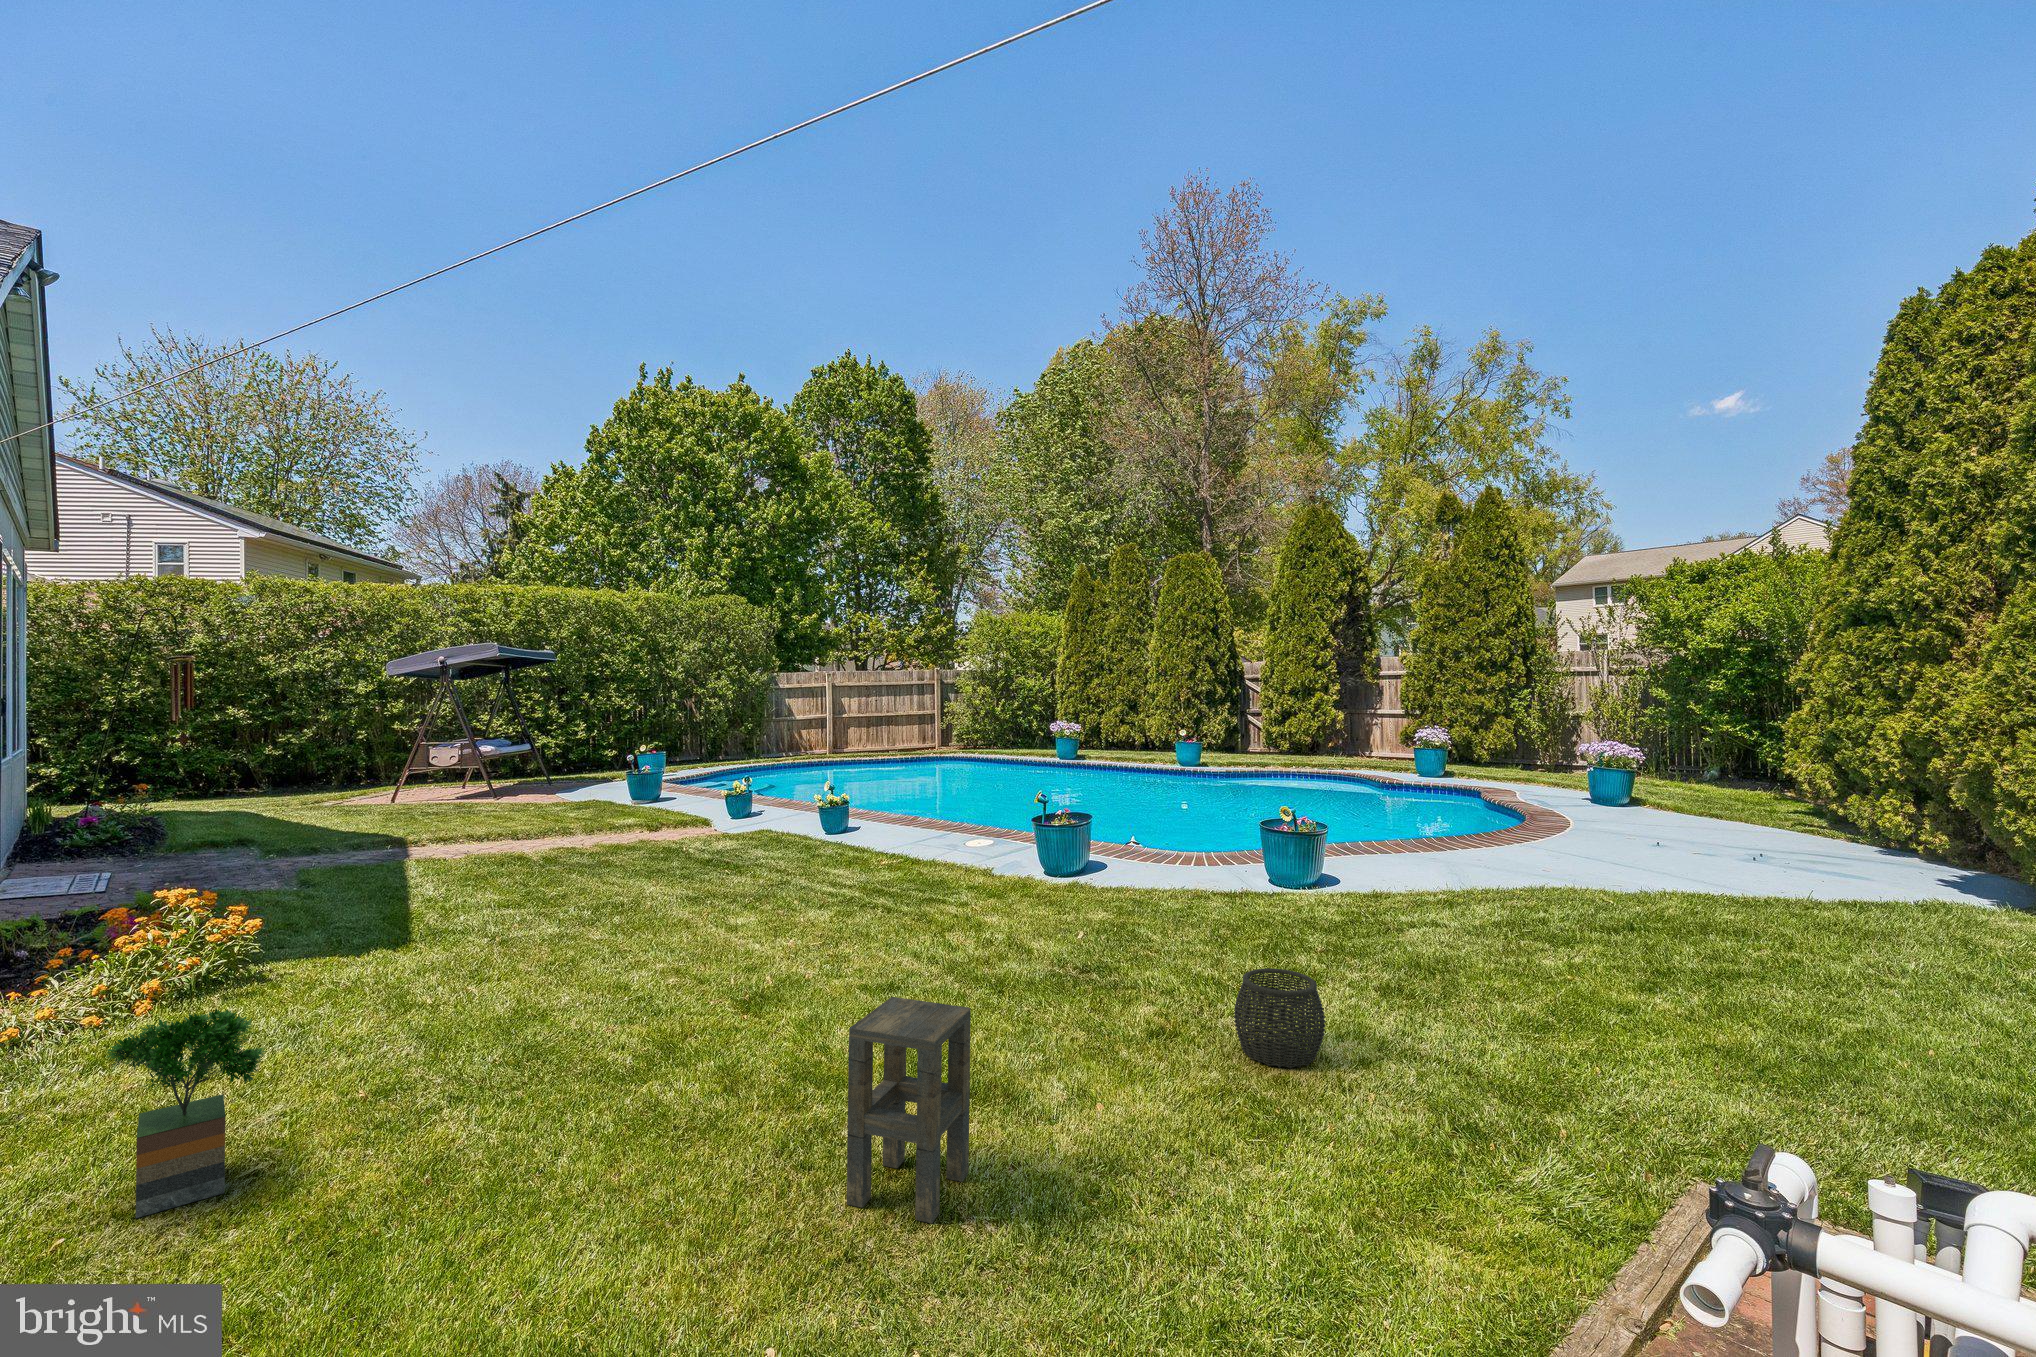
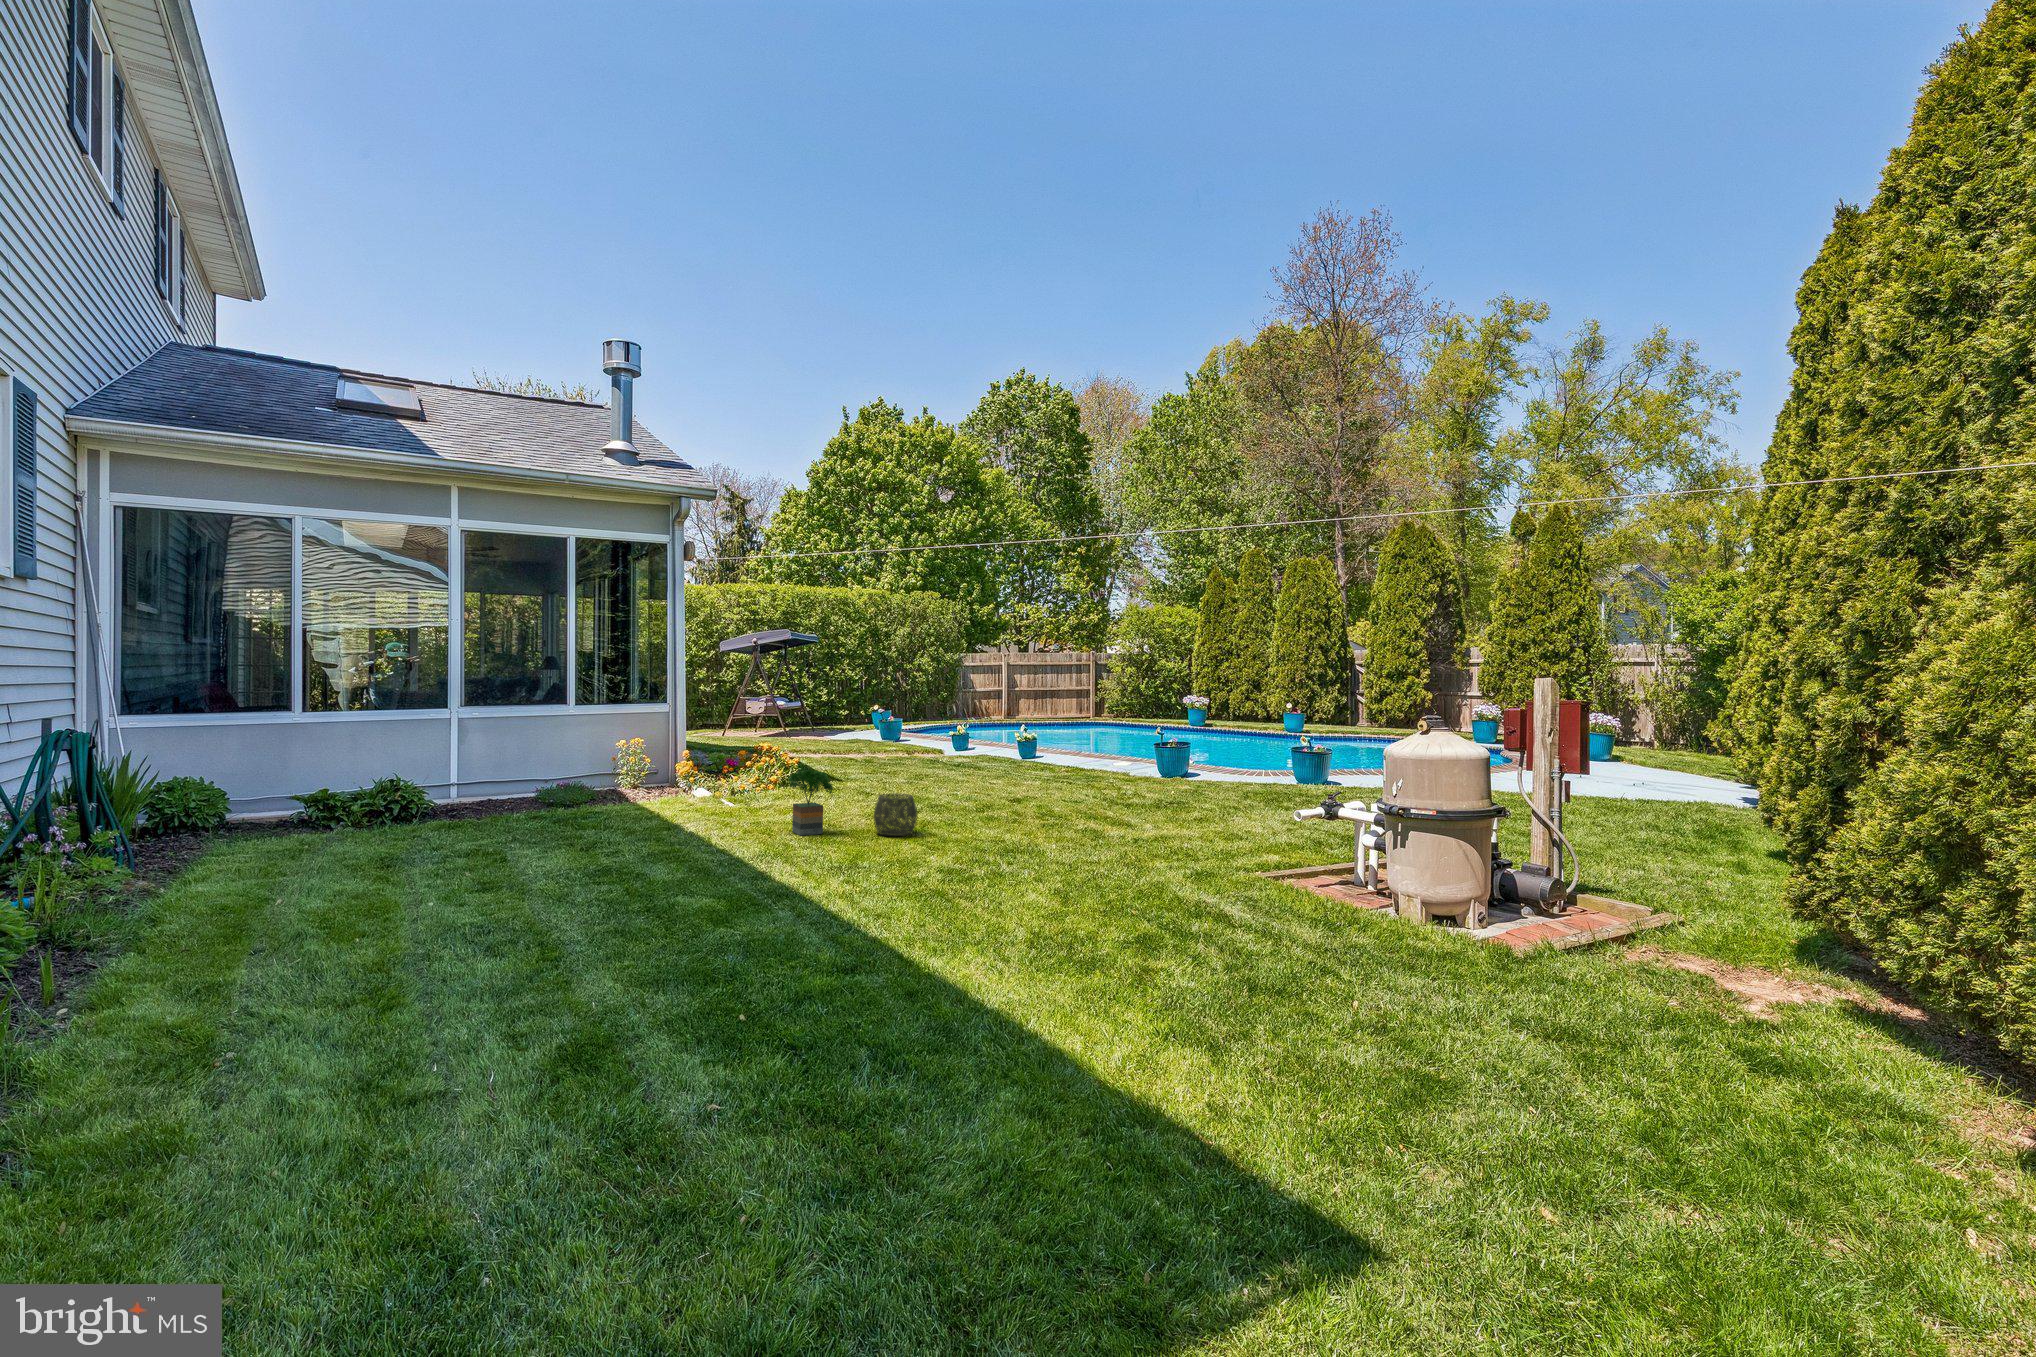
woven basket: present [1234,968,1326,1068] -> present [874,793,917,836]
side table: present [847,997,971,1223] -> none [1047,778,1096,853]

